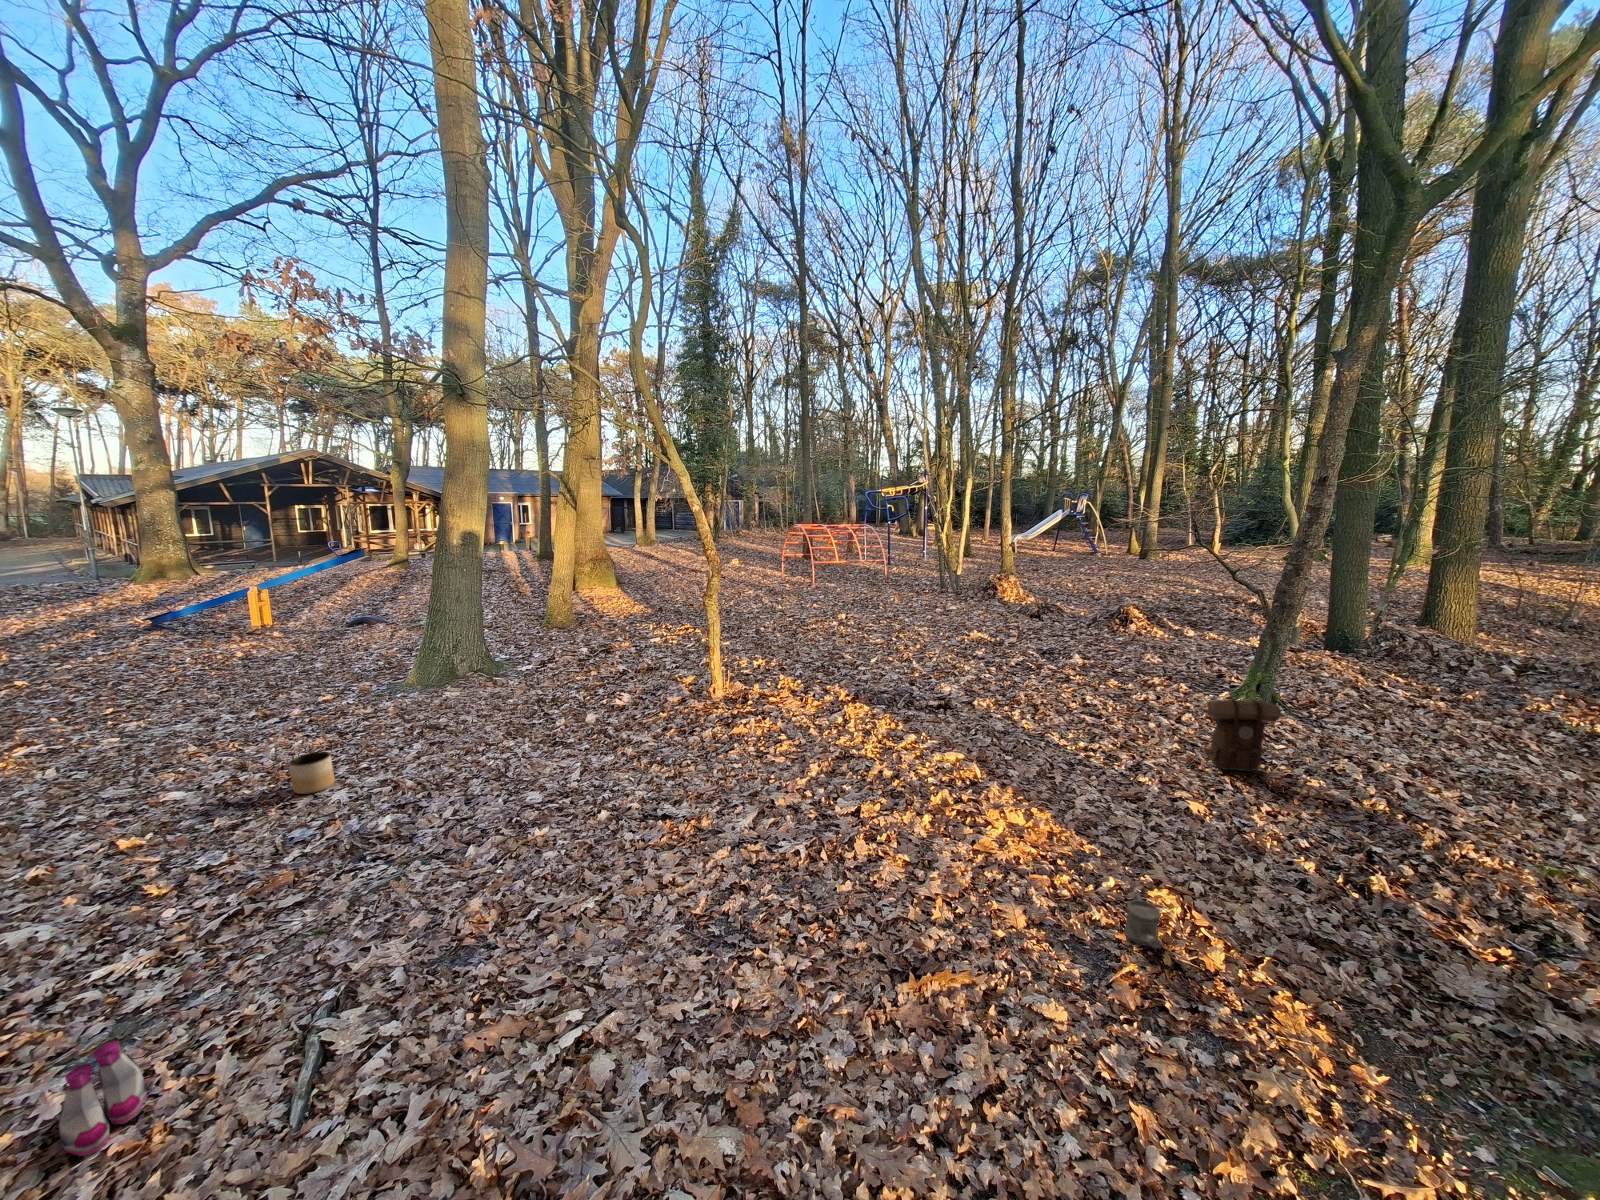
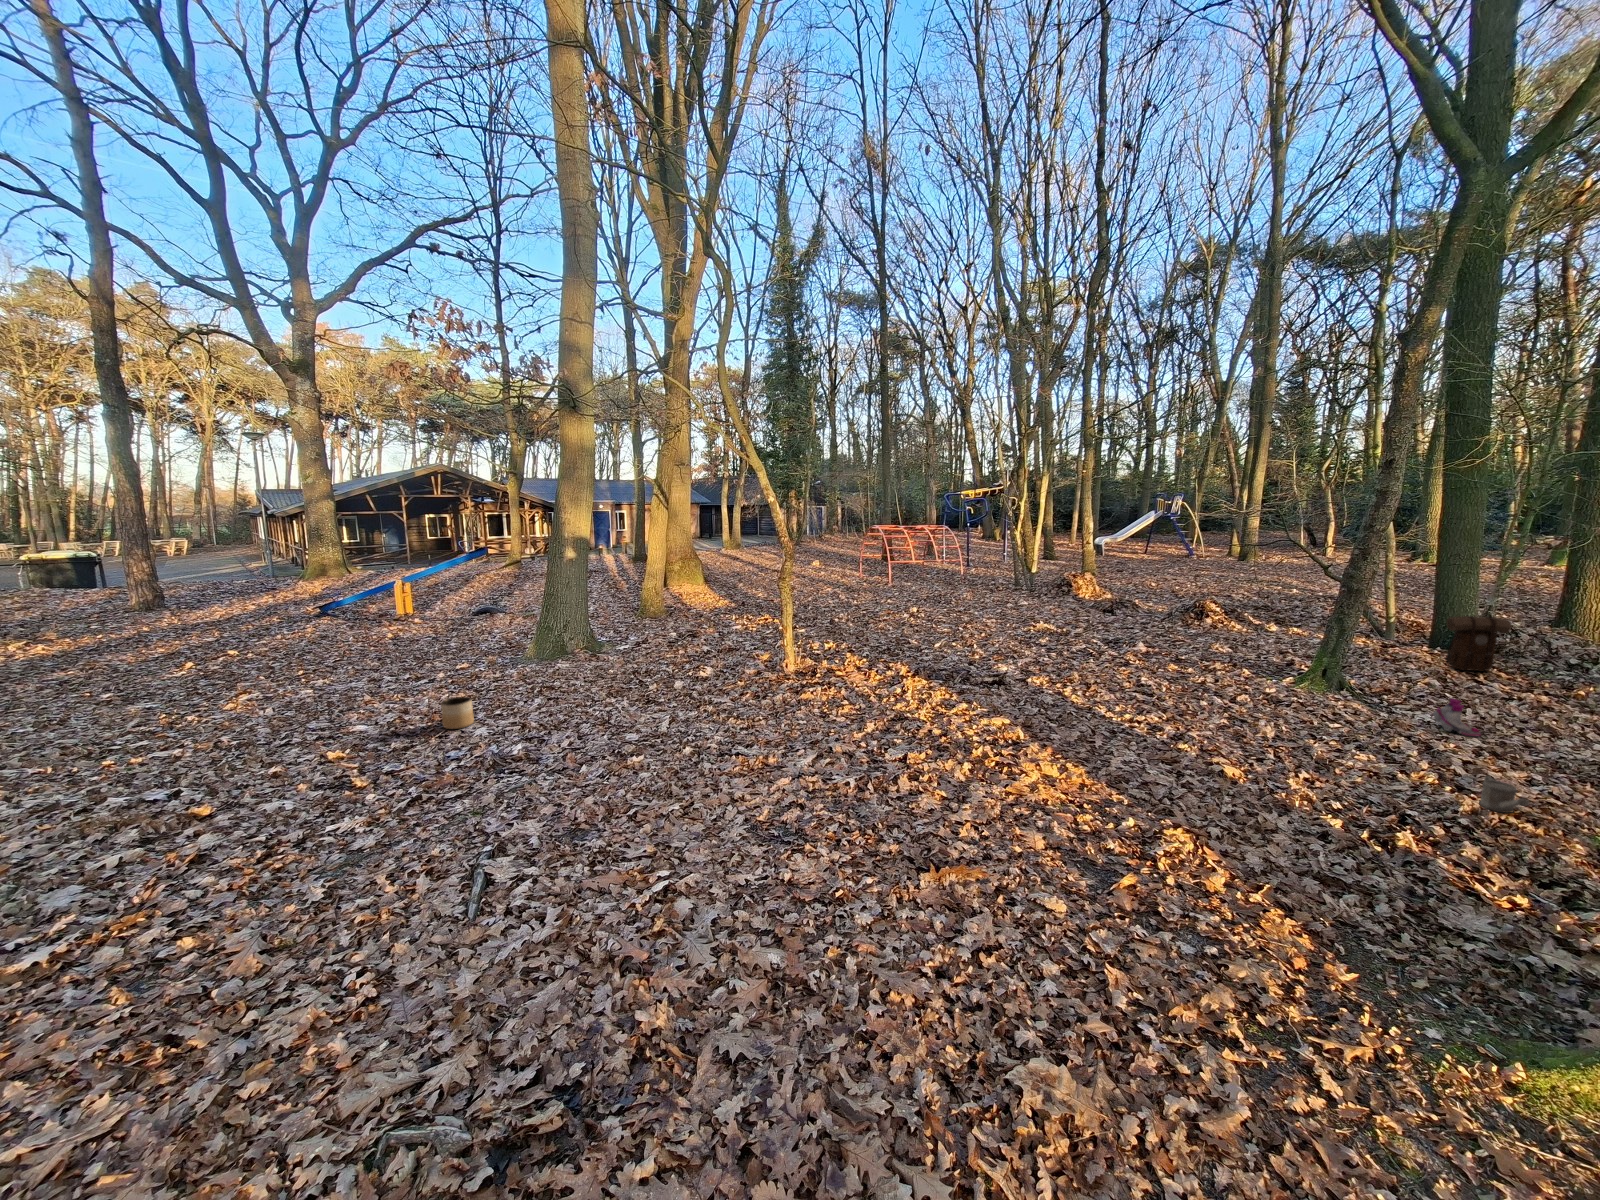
backpack: present [1205,699,1281,772] -> present [1443,616,1512,671]
watering can: present [1124,892,1162,948] -> present [1480,776,1529,813]
boots: present [58,1041,147,1156] -> present [1433,698,1481,736]

